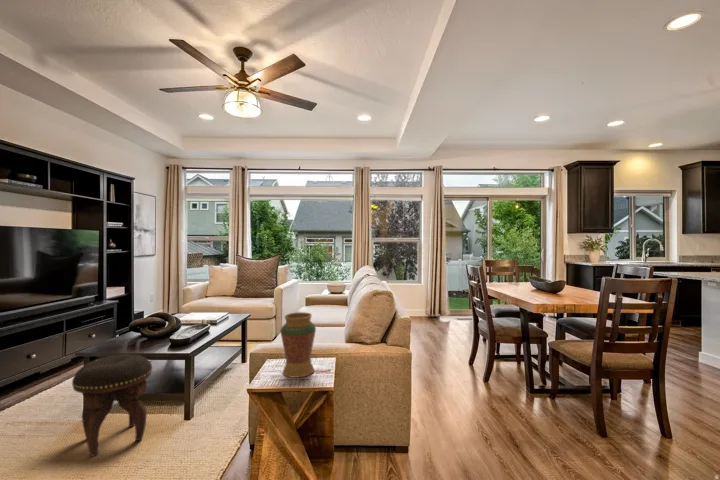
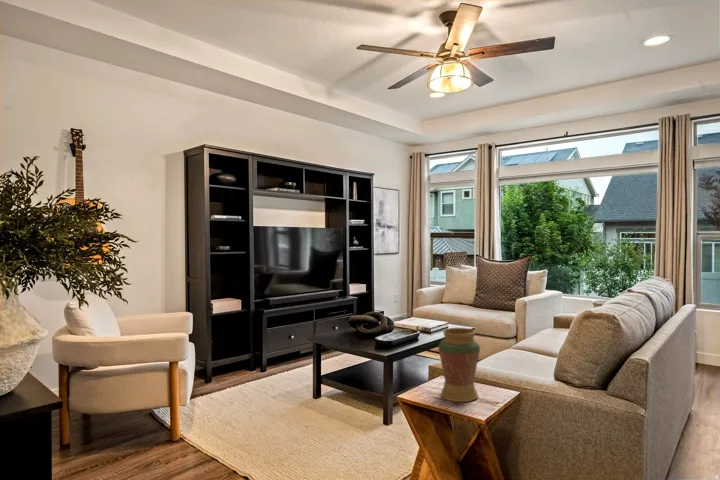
footstool: present [72,354,152,456] -> none [296,347,356,431]

